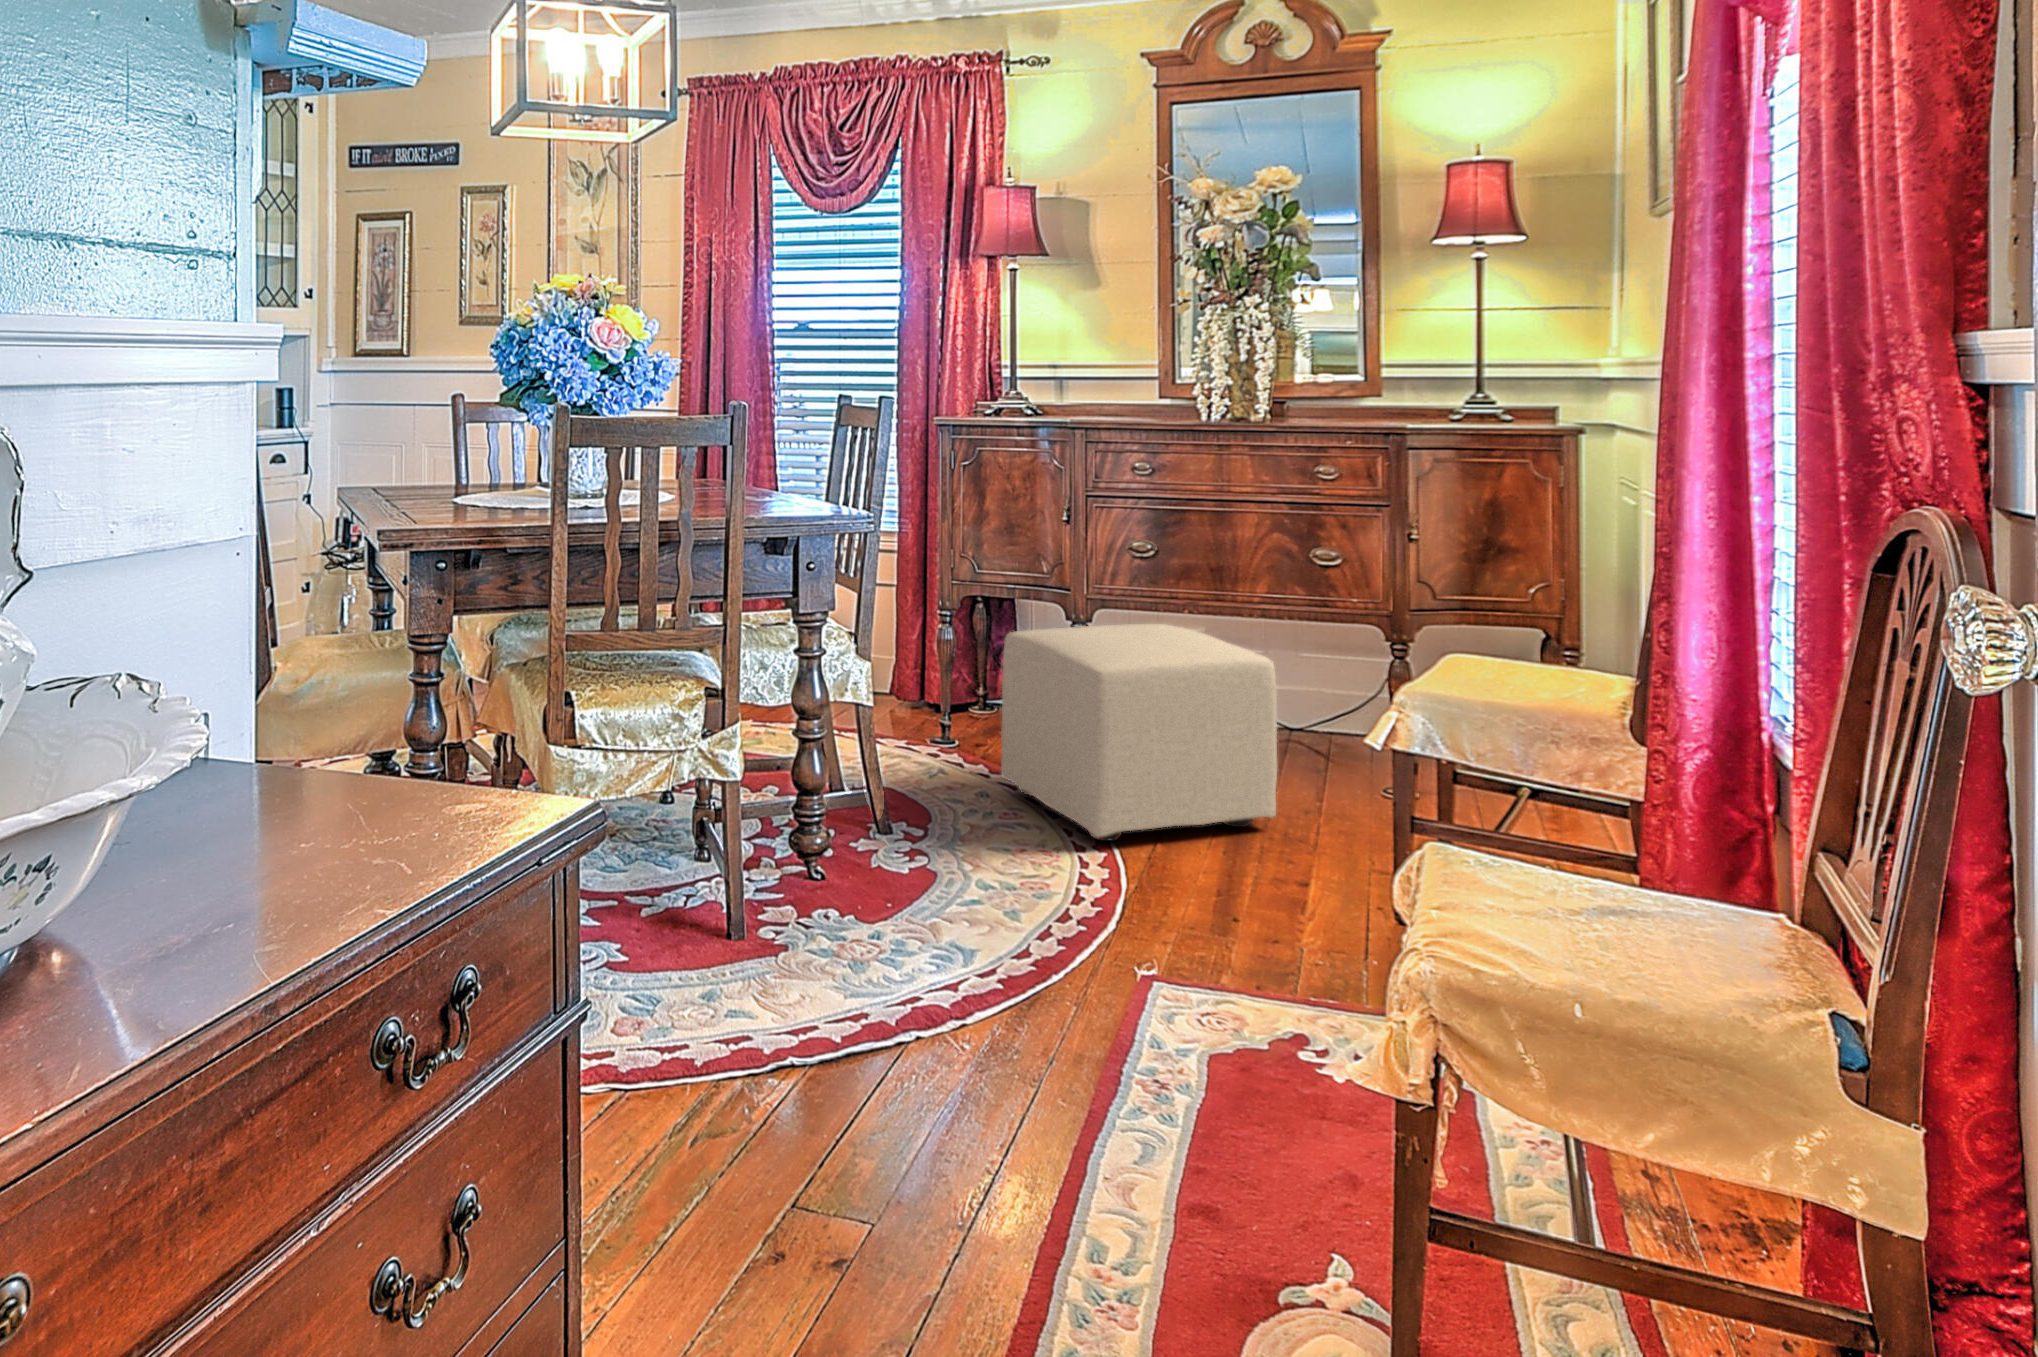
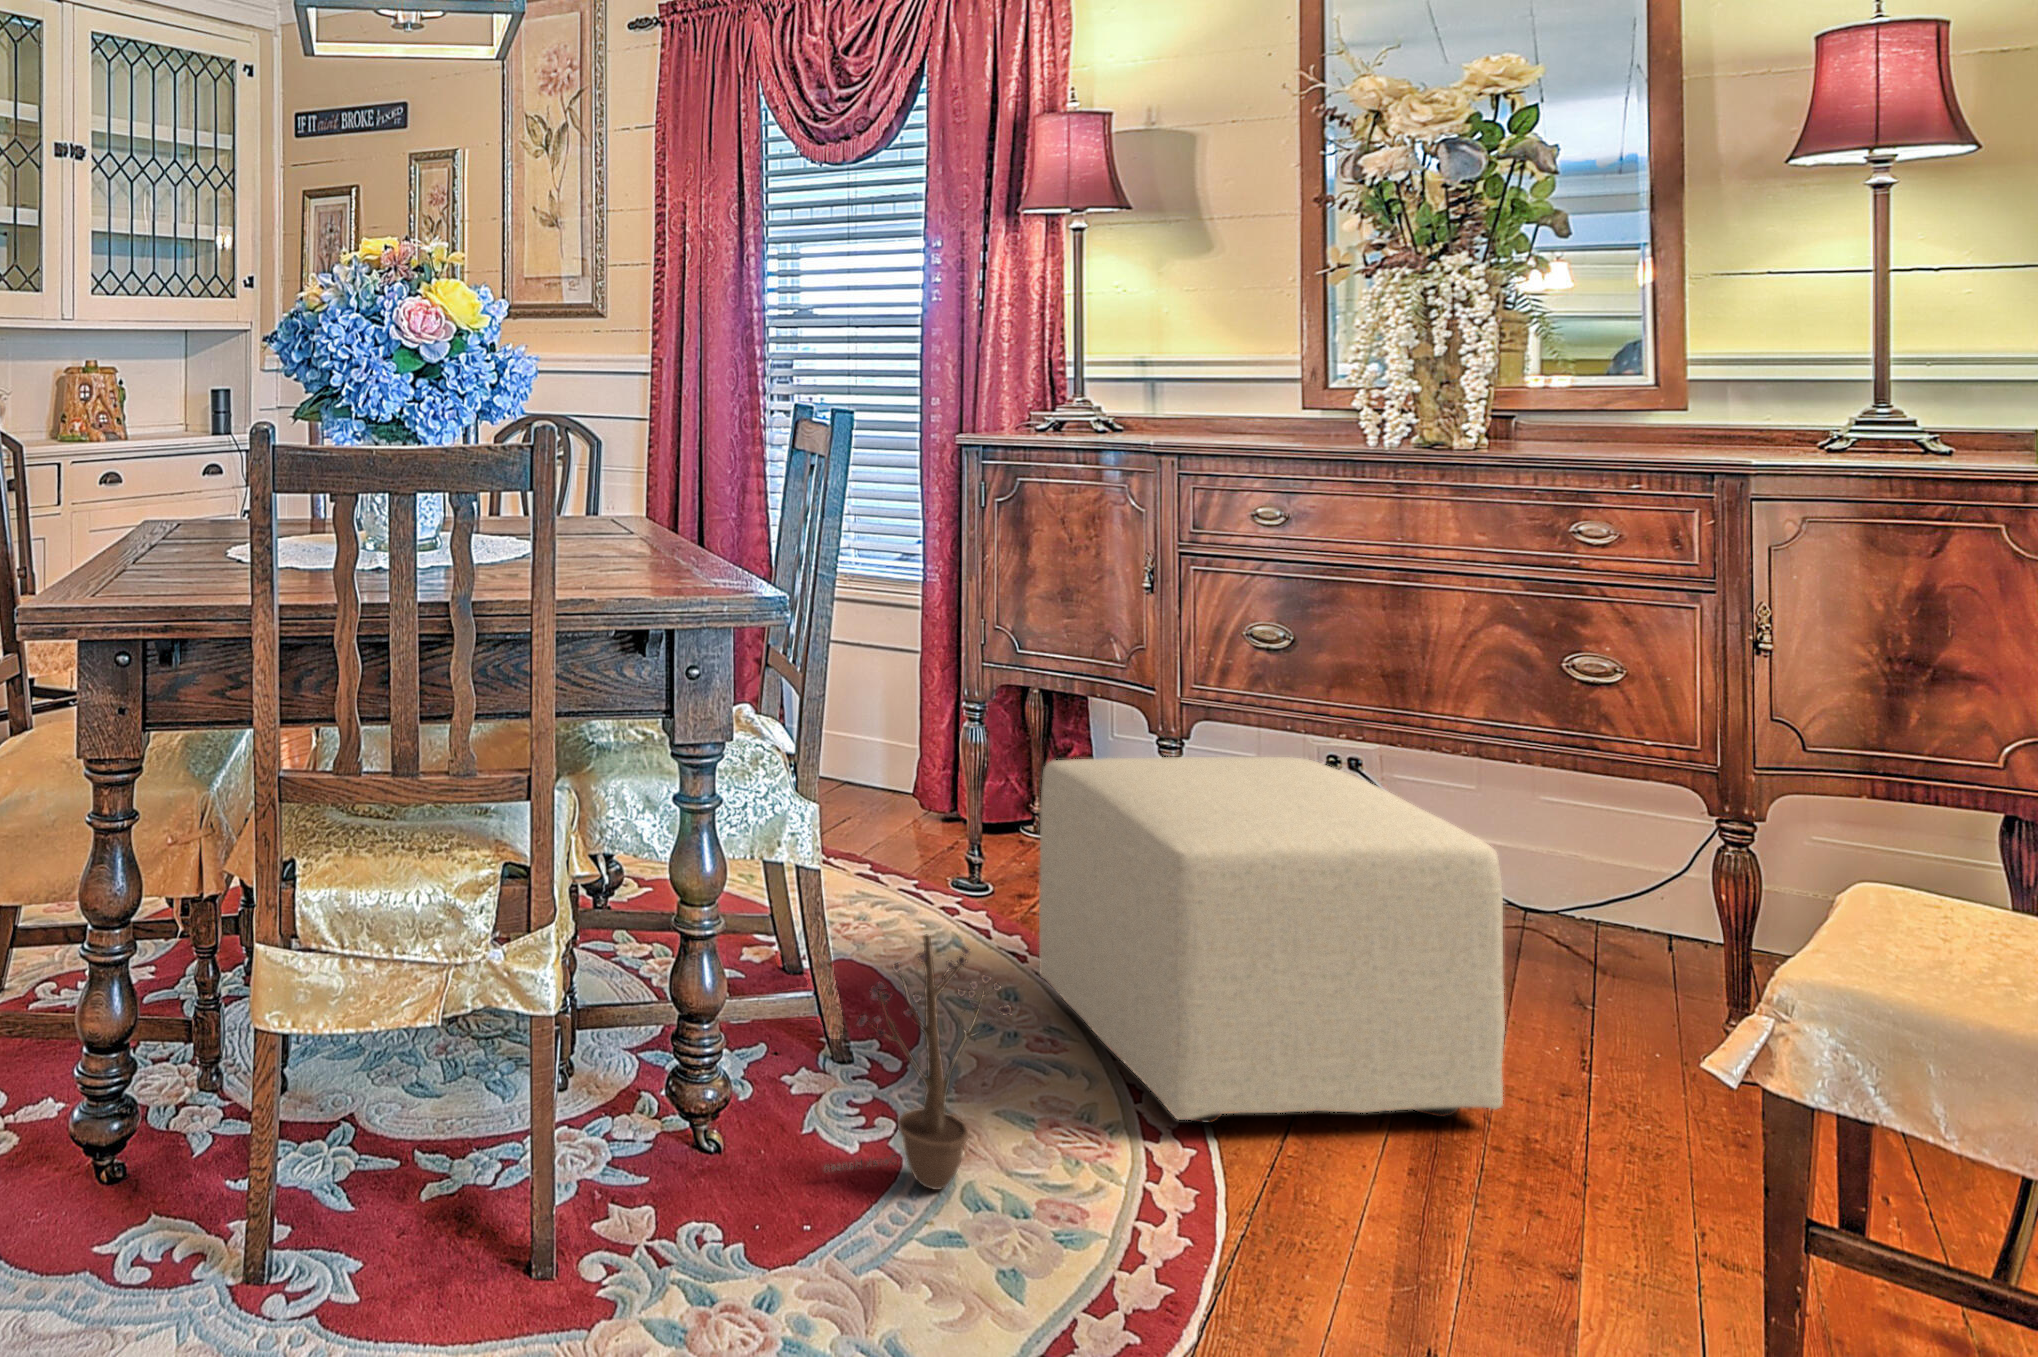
decorative plant: none [893,725,1006,884] -> present [825,934,1012,1190]

